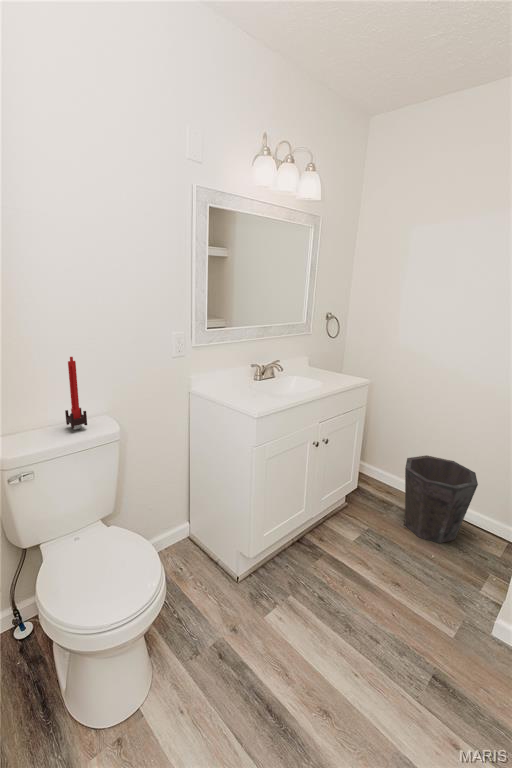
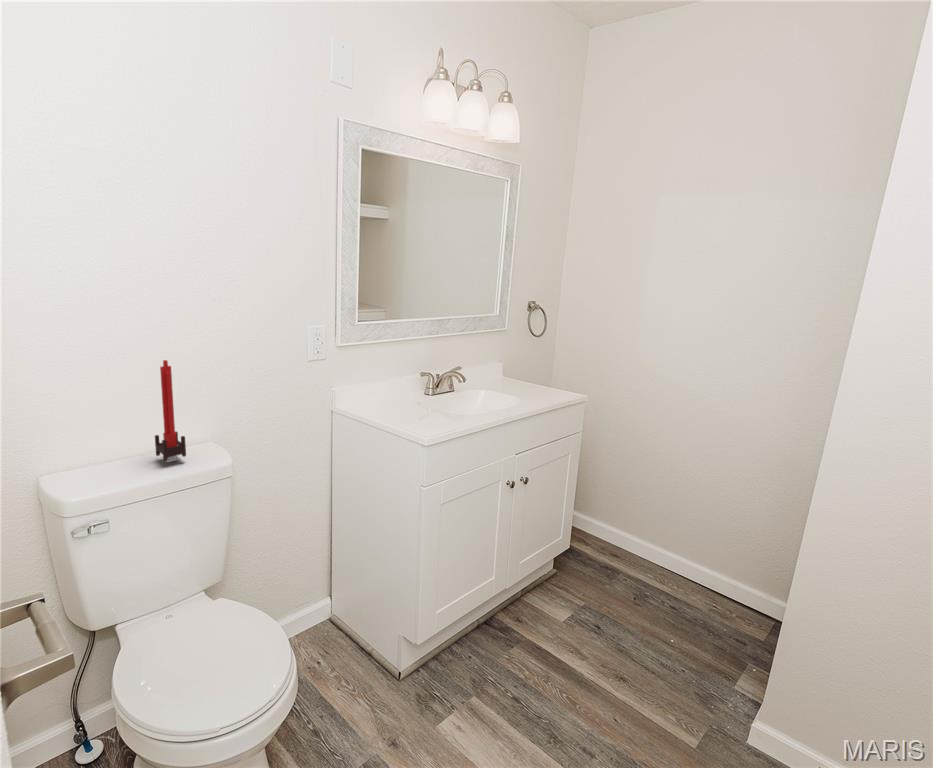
waste bin: present [405,455,478,543] -> none [638,499,735,622]

